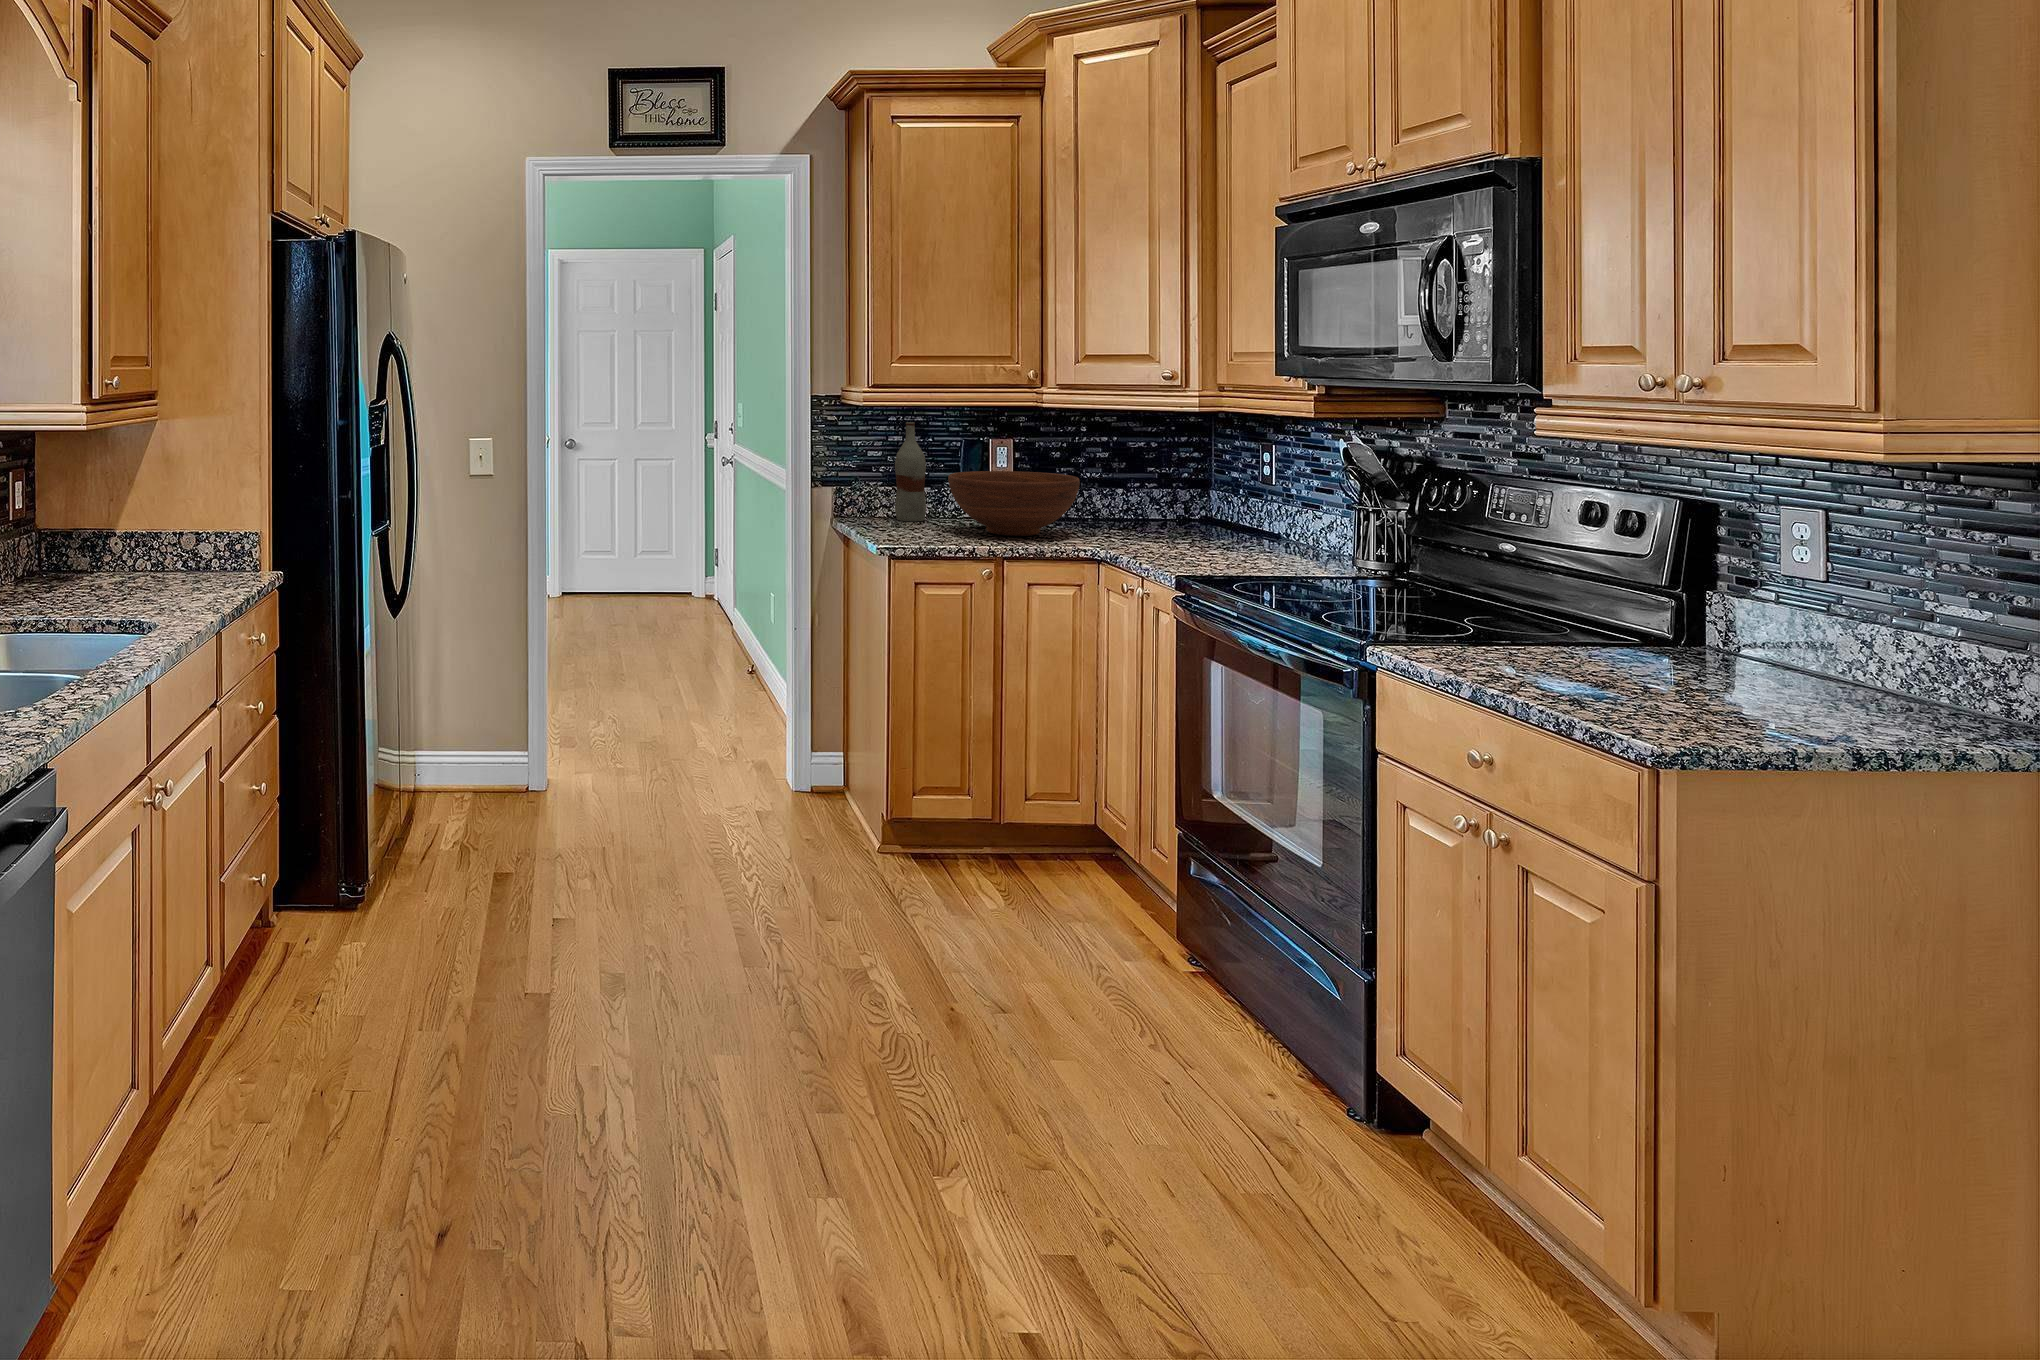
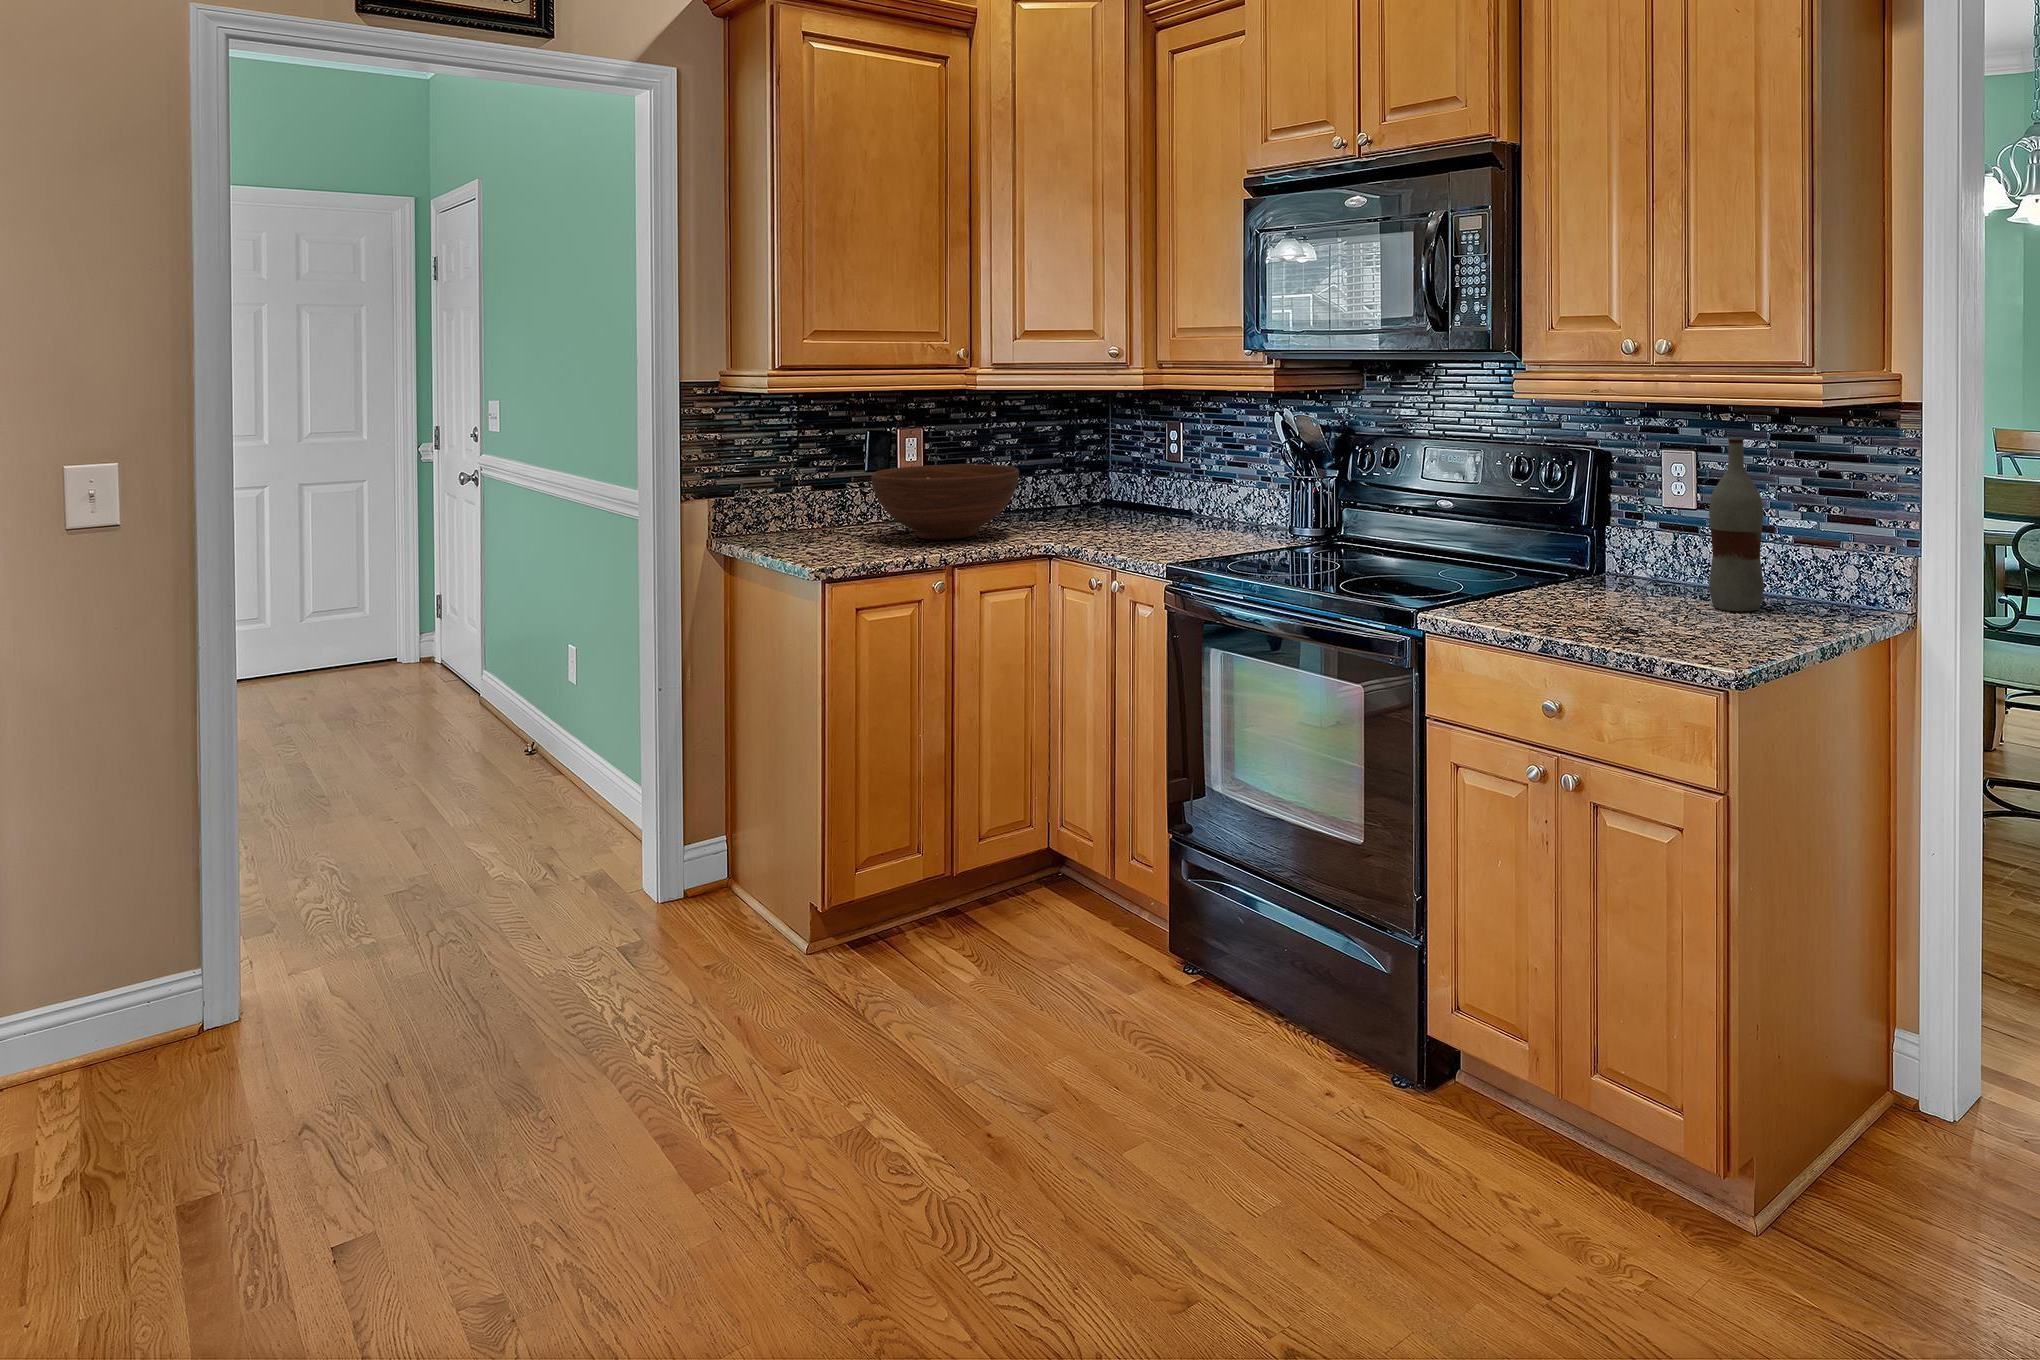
bottle: present [895,422,926,521] -> present [1709,437,1764,611]

